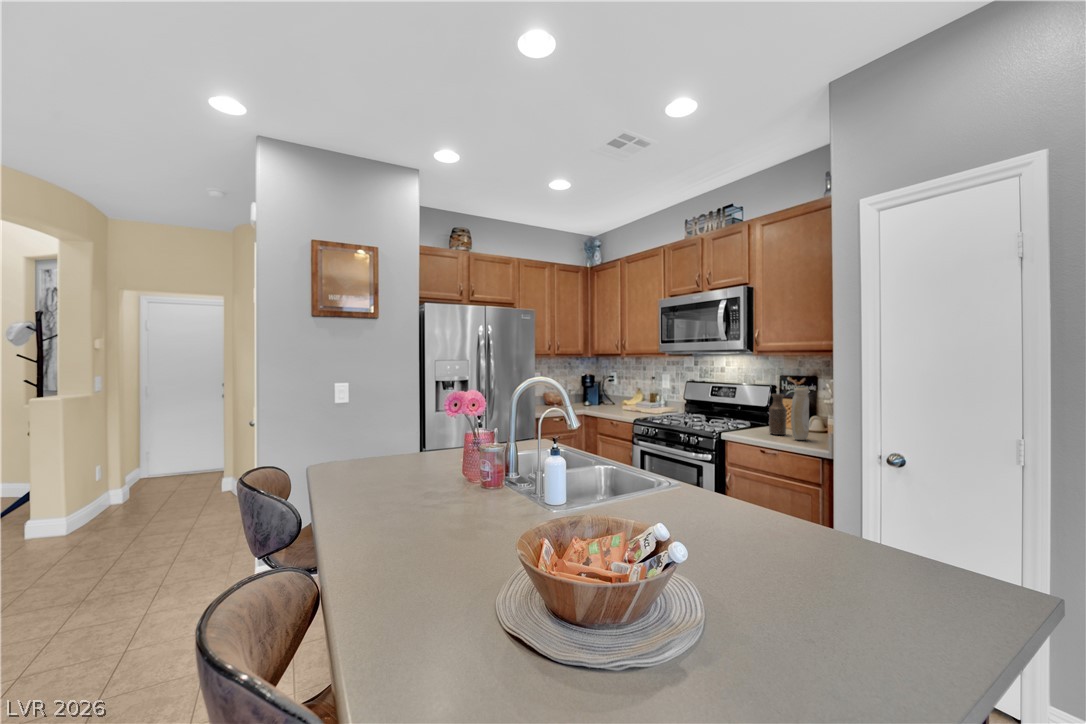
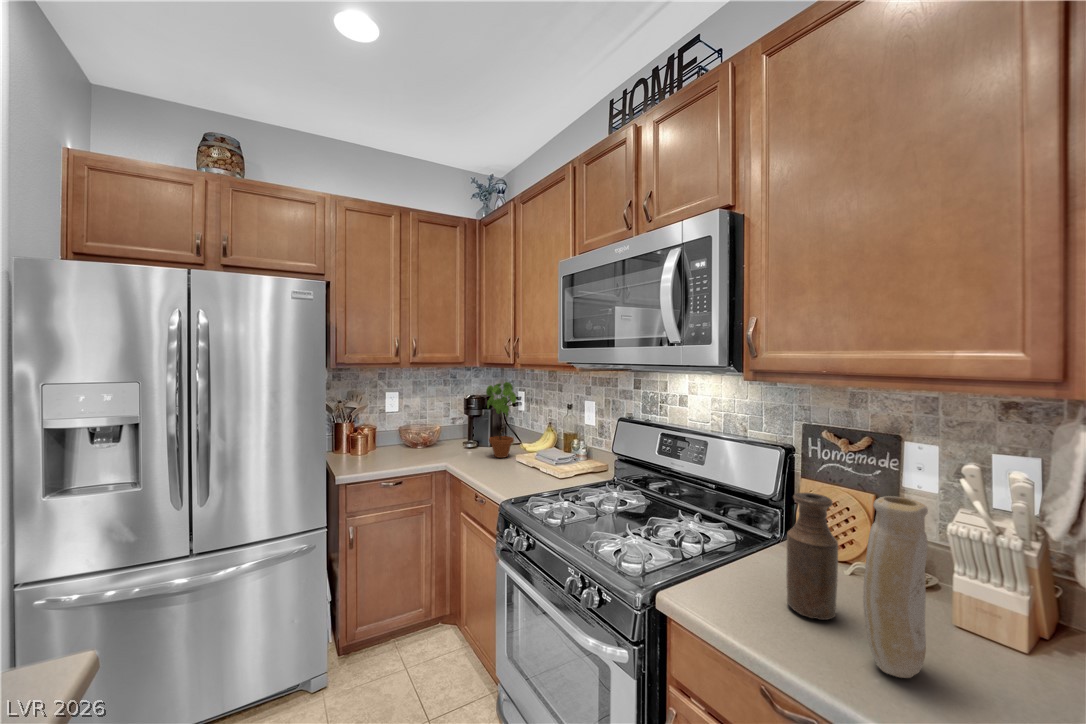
potted plant: none [603,364,622,408] -> present [486,382,516,458]

